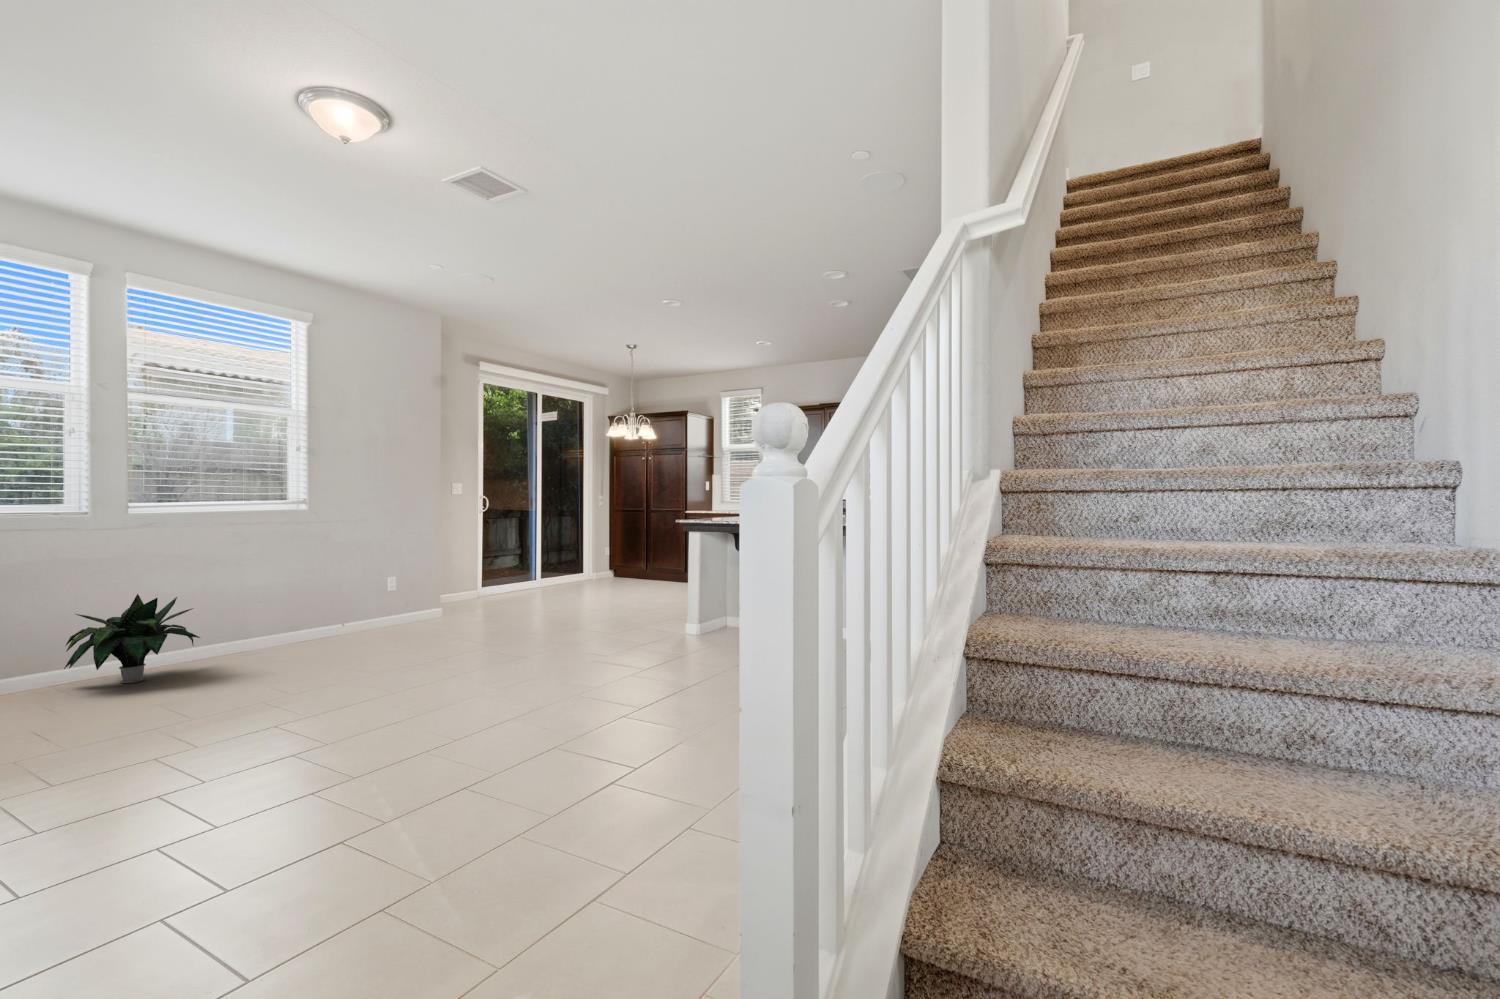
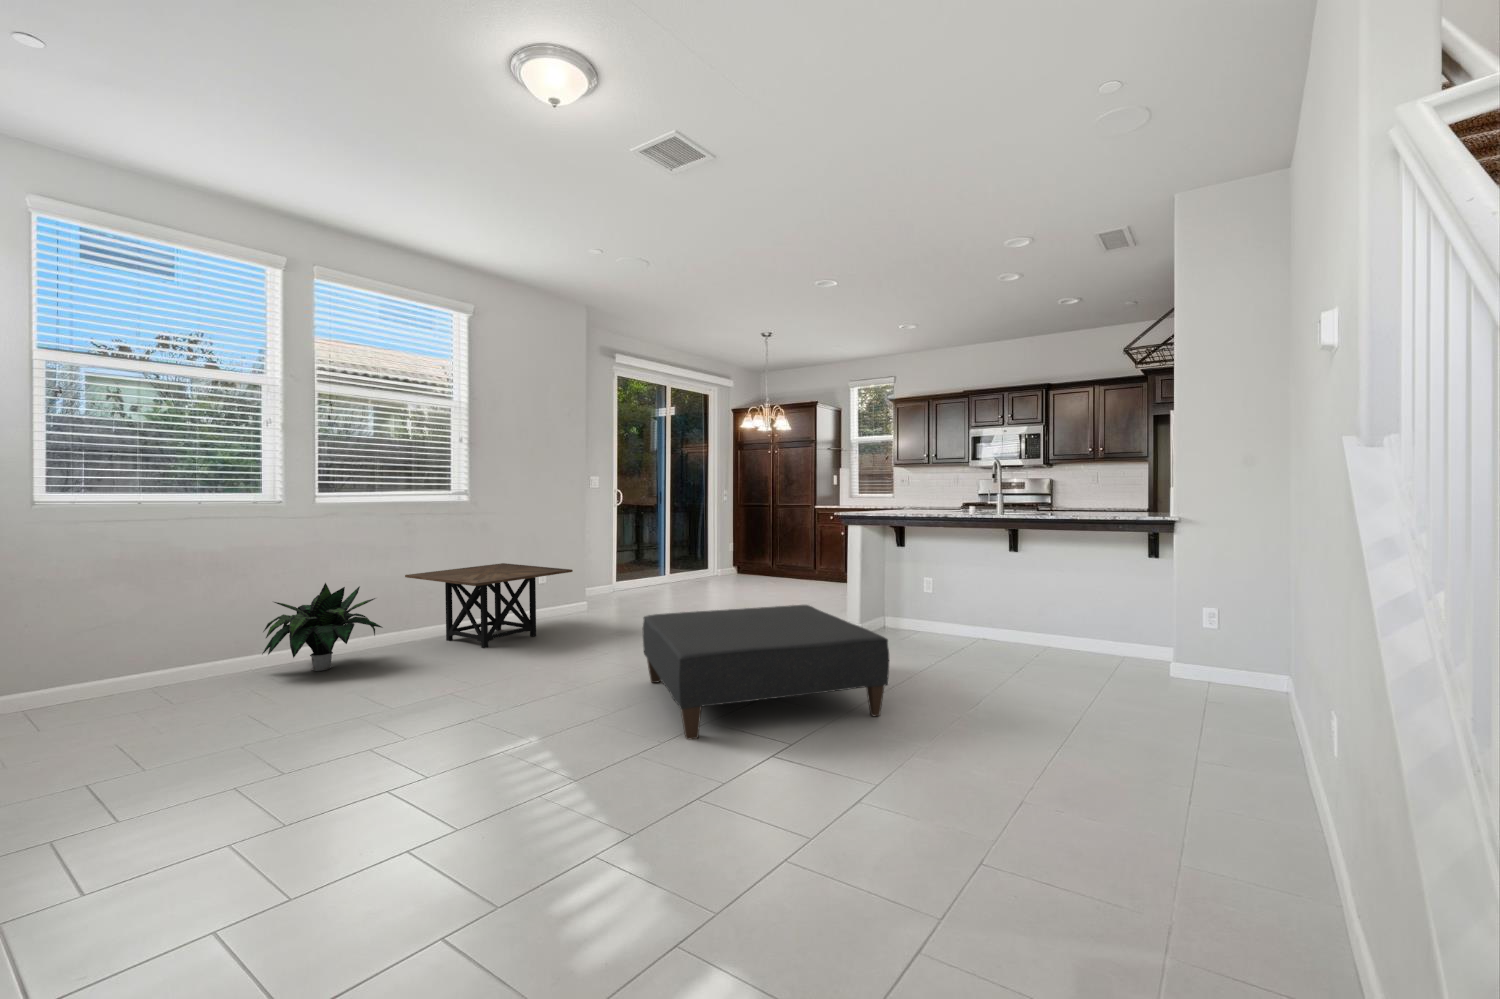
side table: none [233,572,414,656] -> present [405,563,573,648]
ottoman: none [465,605,682,730] -> present [643,605,889,740]

